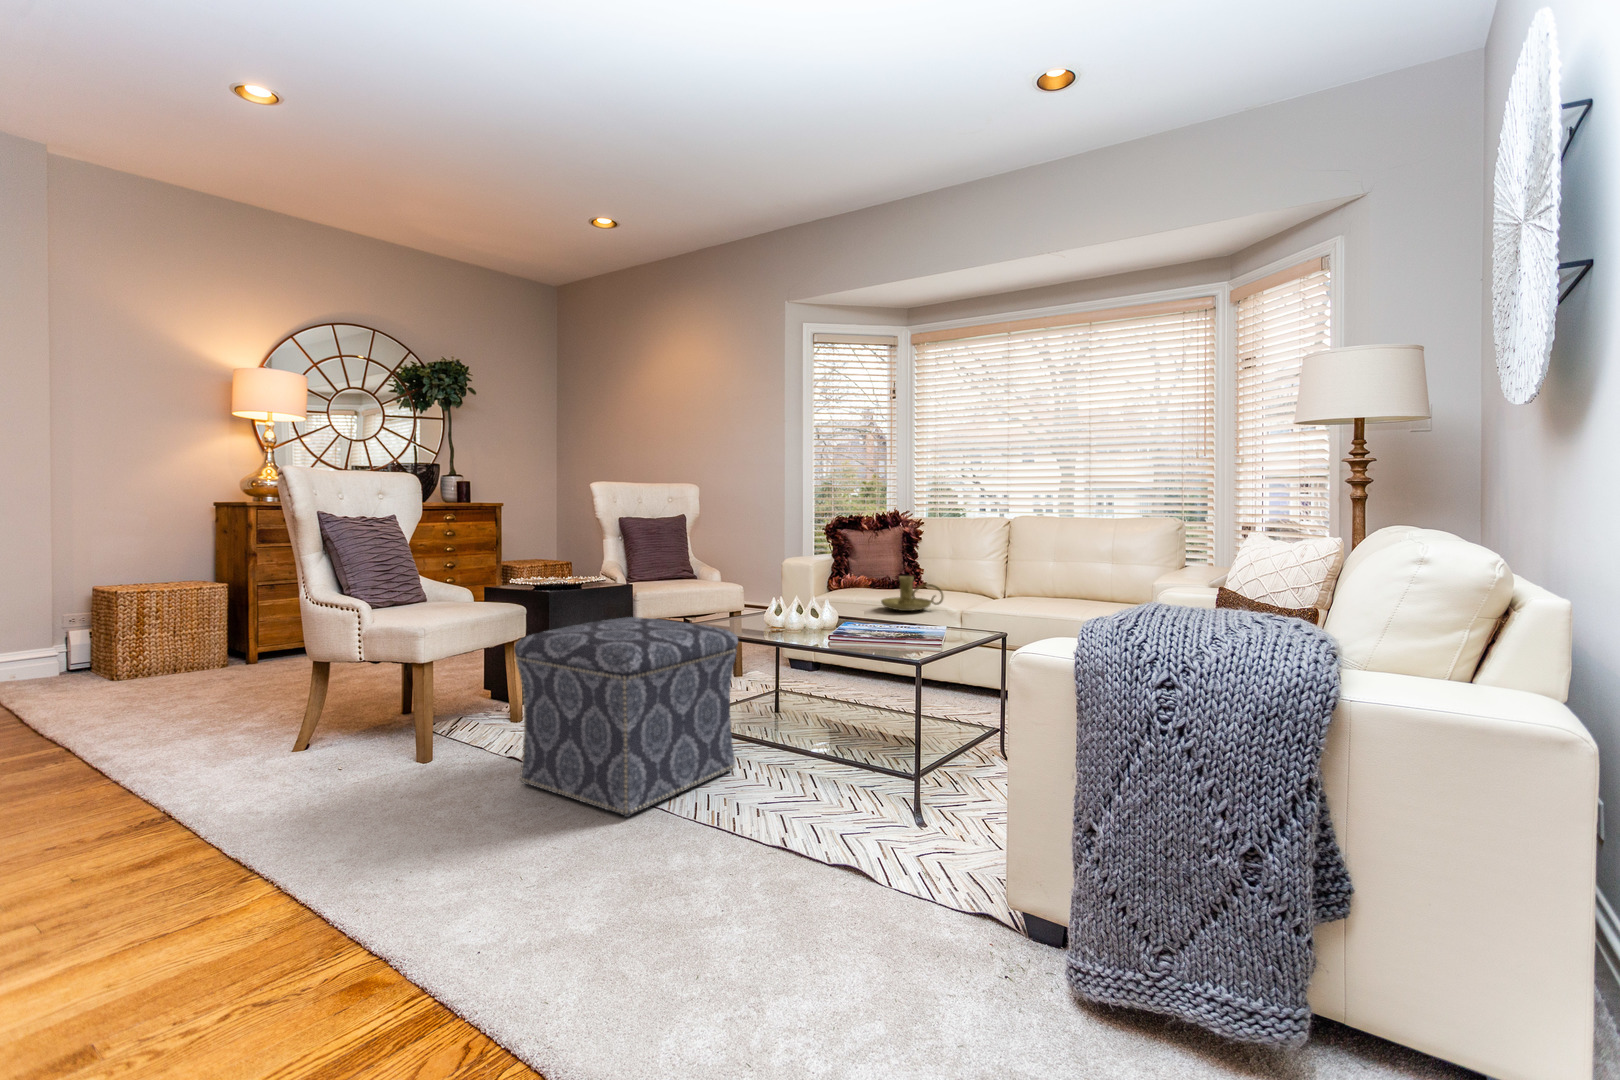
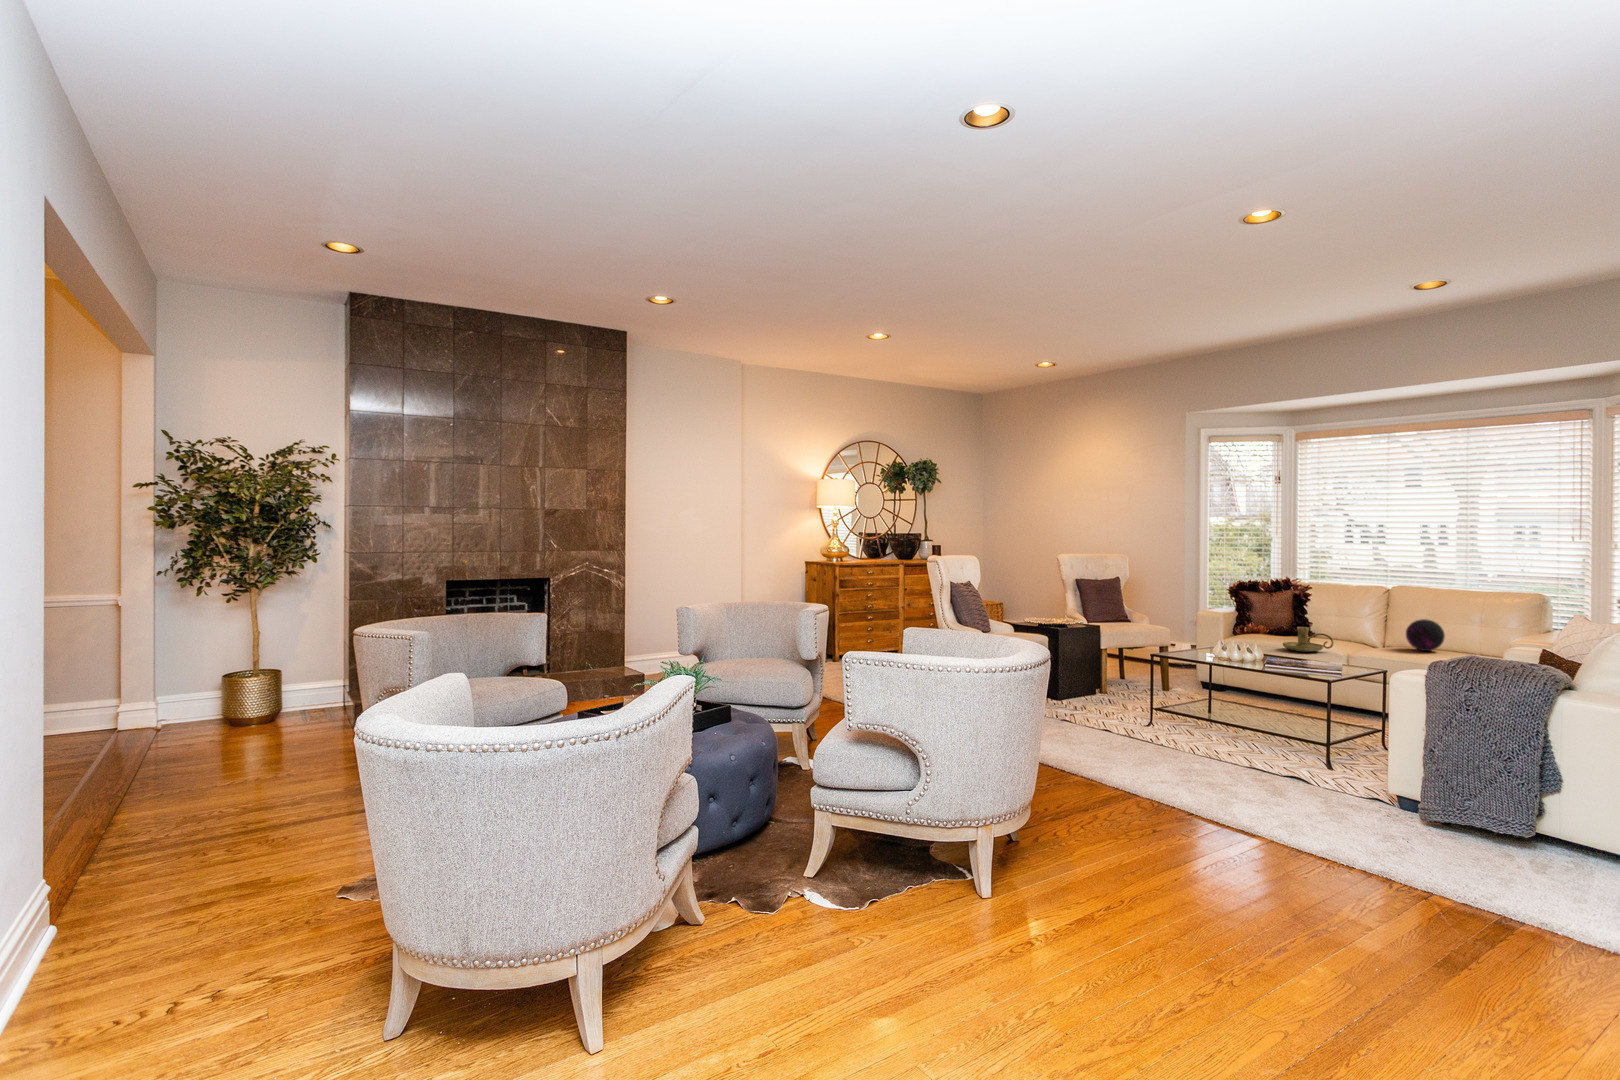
decorative orb: none [1029,559,1072,601] -> present [1406,619,1445,651]
ottoman: present [514,617,738,817] -> none [1076,644,1204,749]

